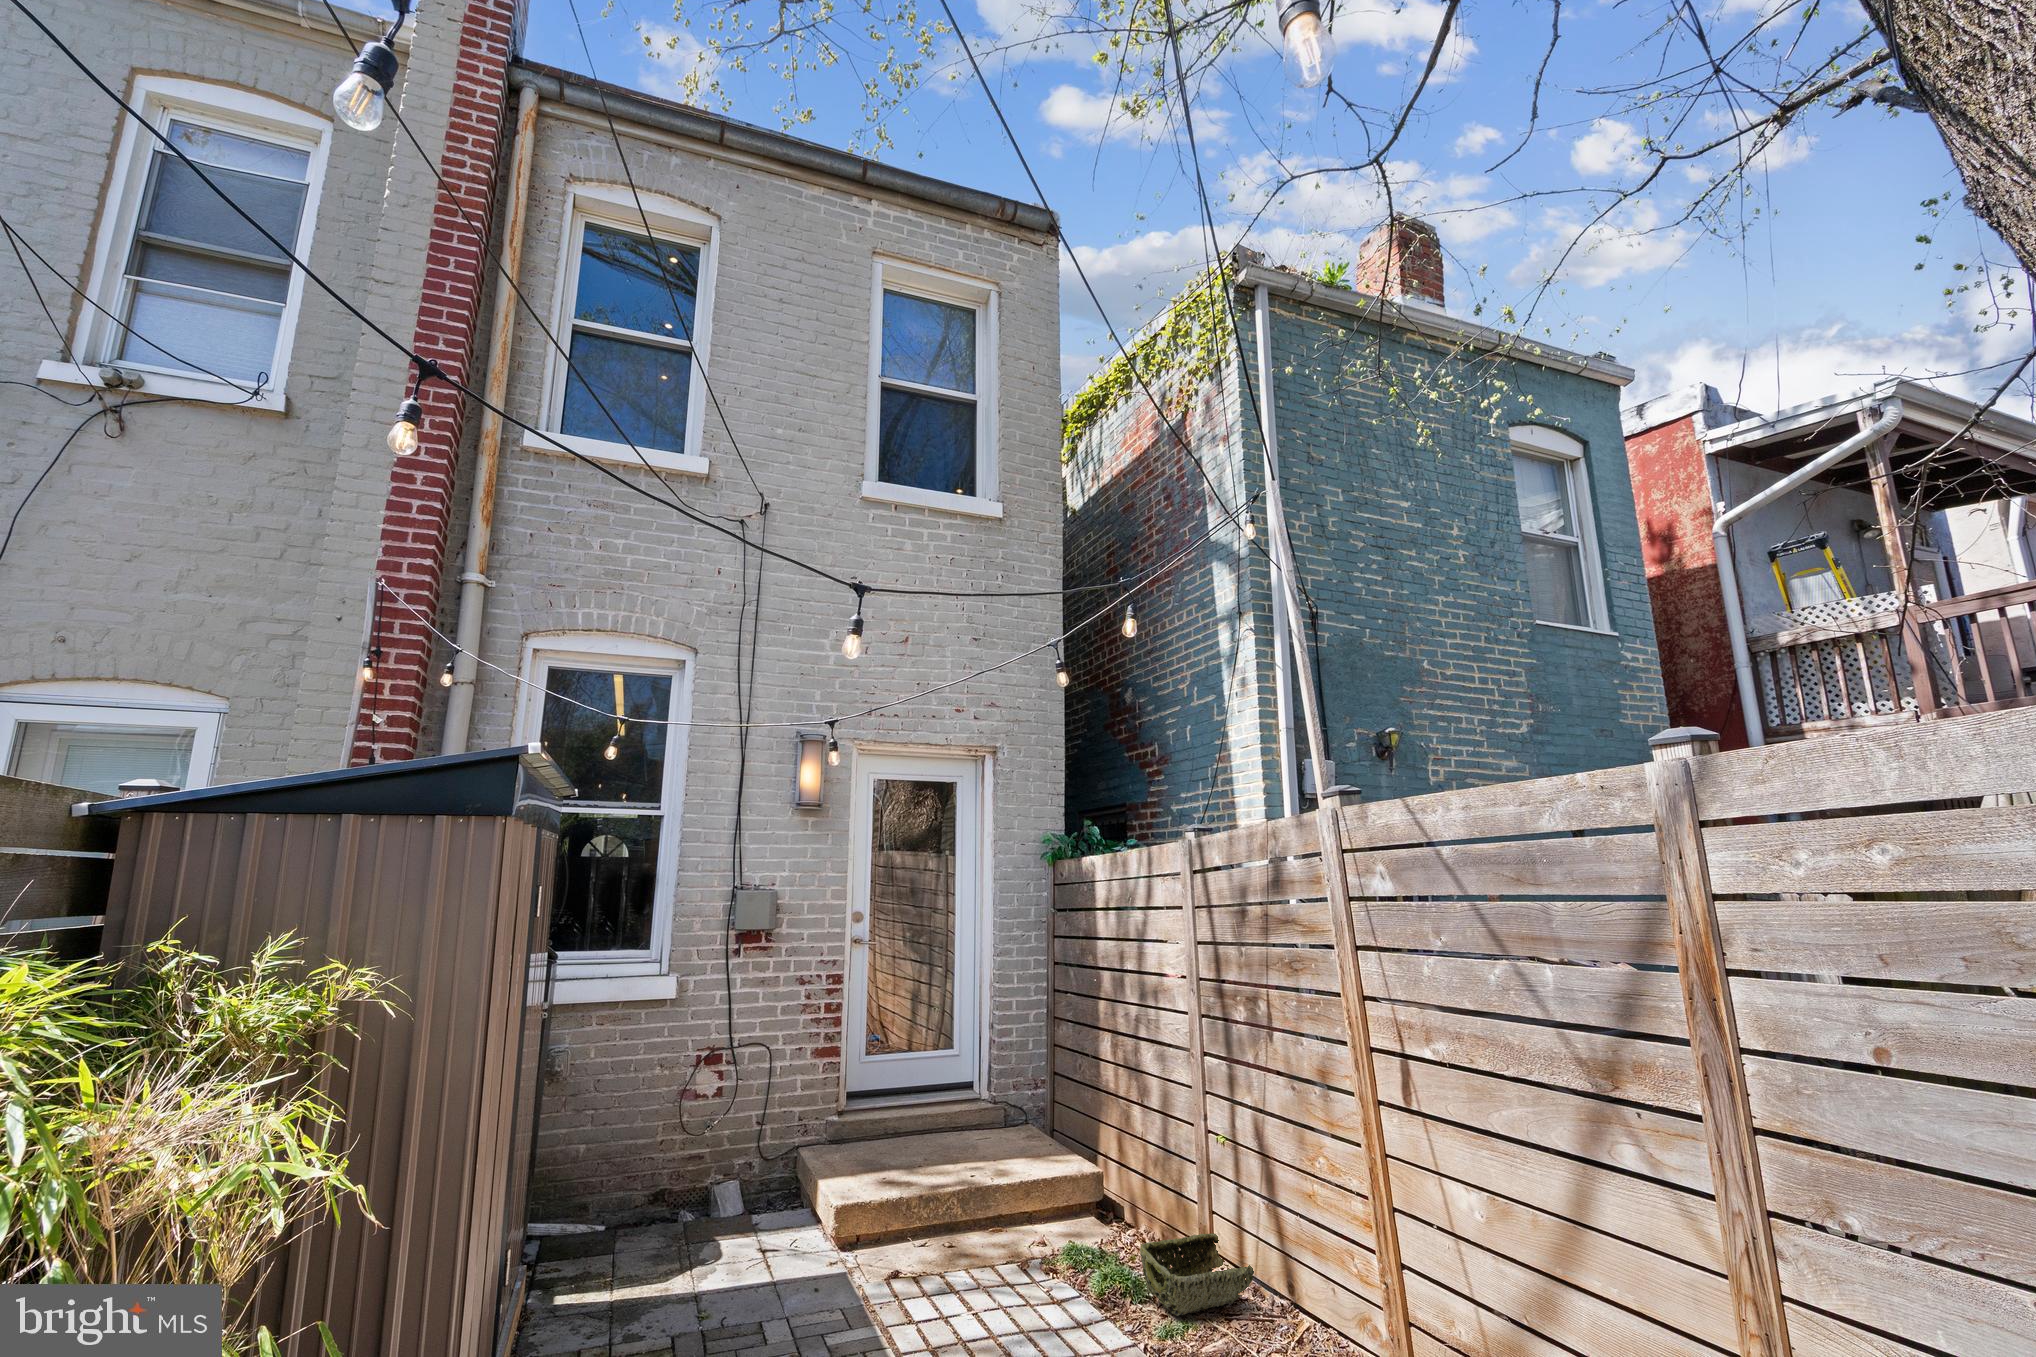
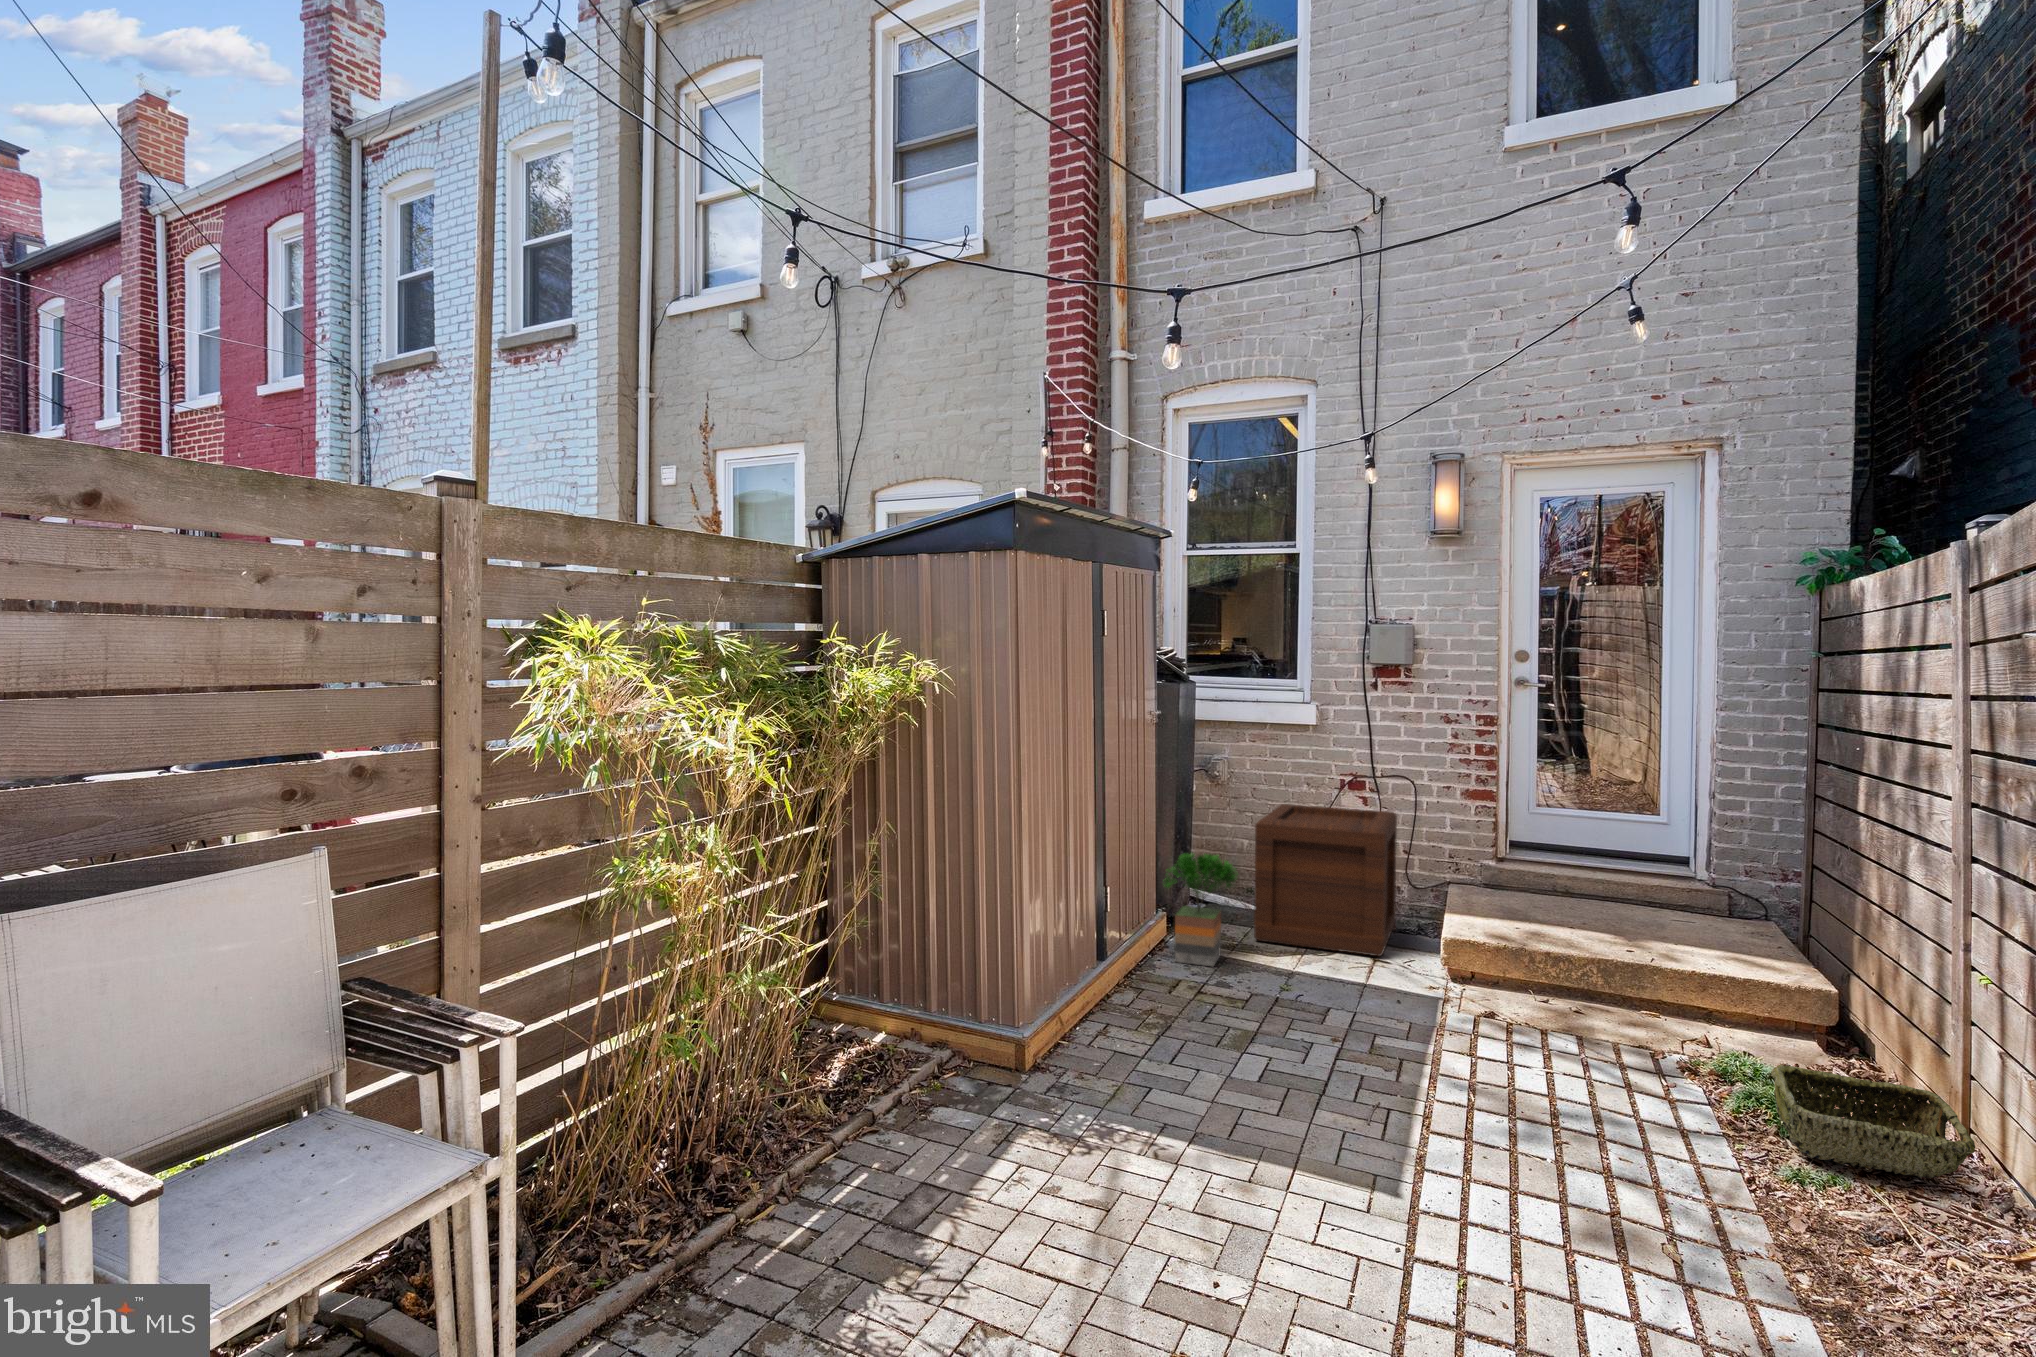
wooden crate: none [619,1081,775,1267] -> present [1254,804,1397,956]
potted tree: none [535,1168,638,1330] -> present [1163,853,1238,966]

